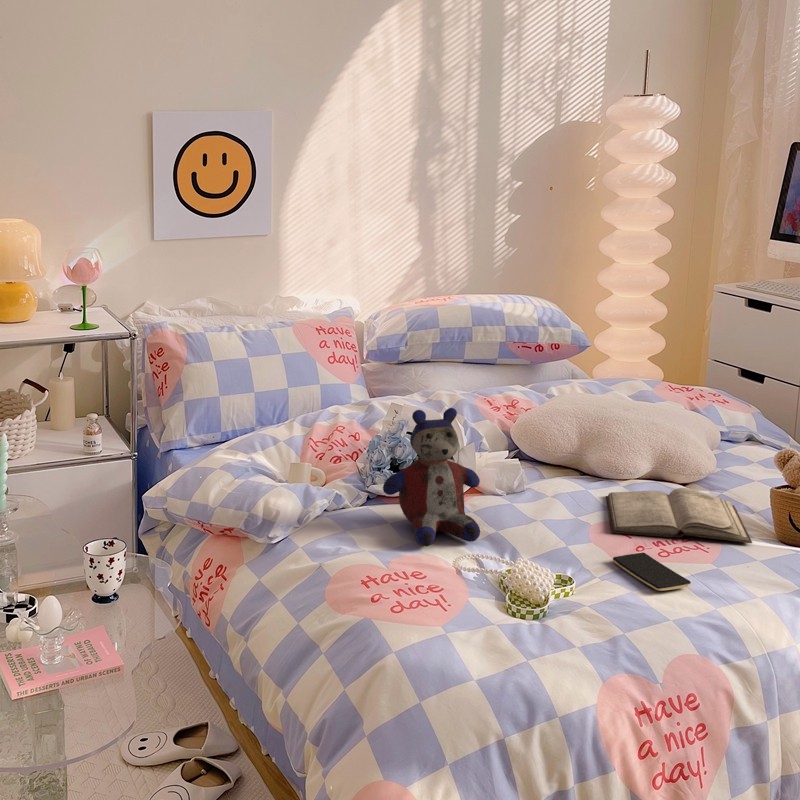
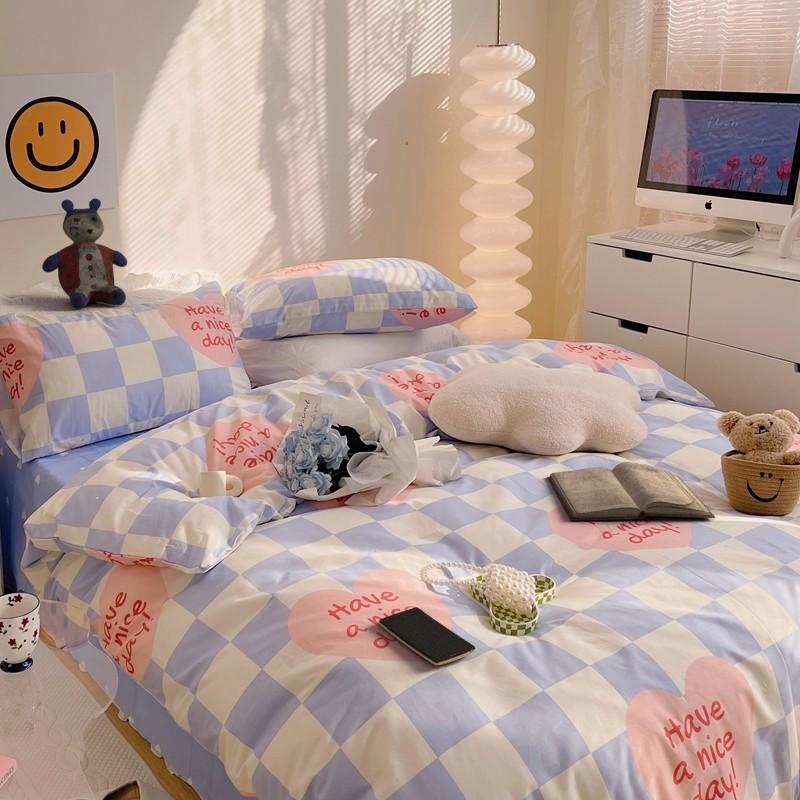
stuffed bear: present [383,408,480,546] -> present [42,198,127,309]
smartphone: present [613,553,691,591] -> present [379,607,476,665]

